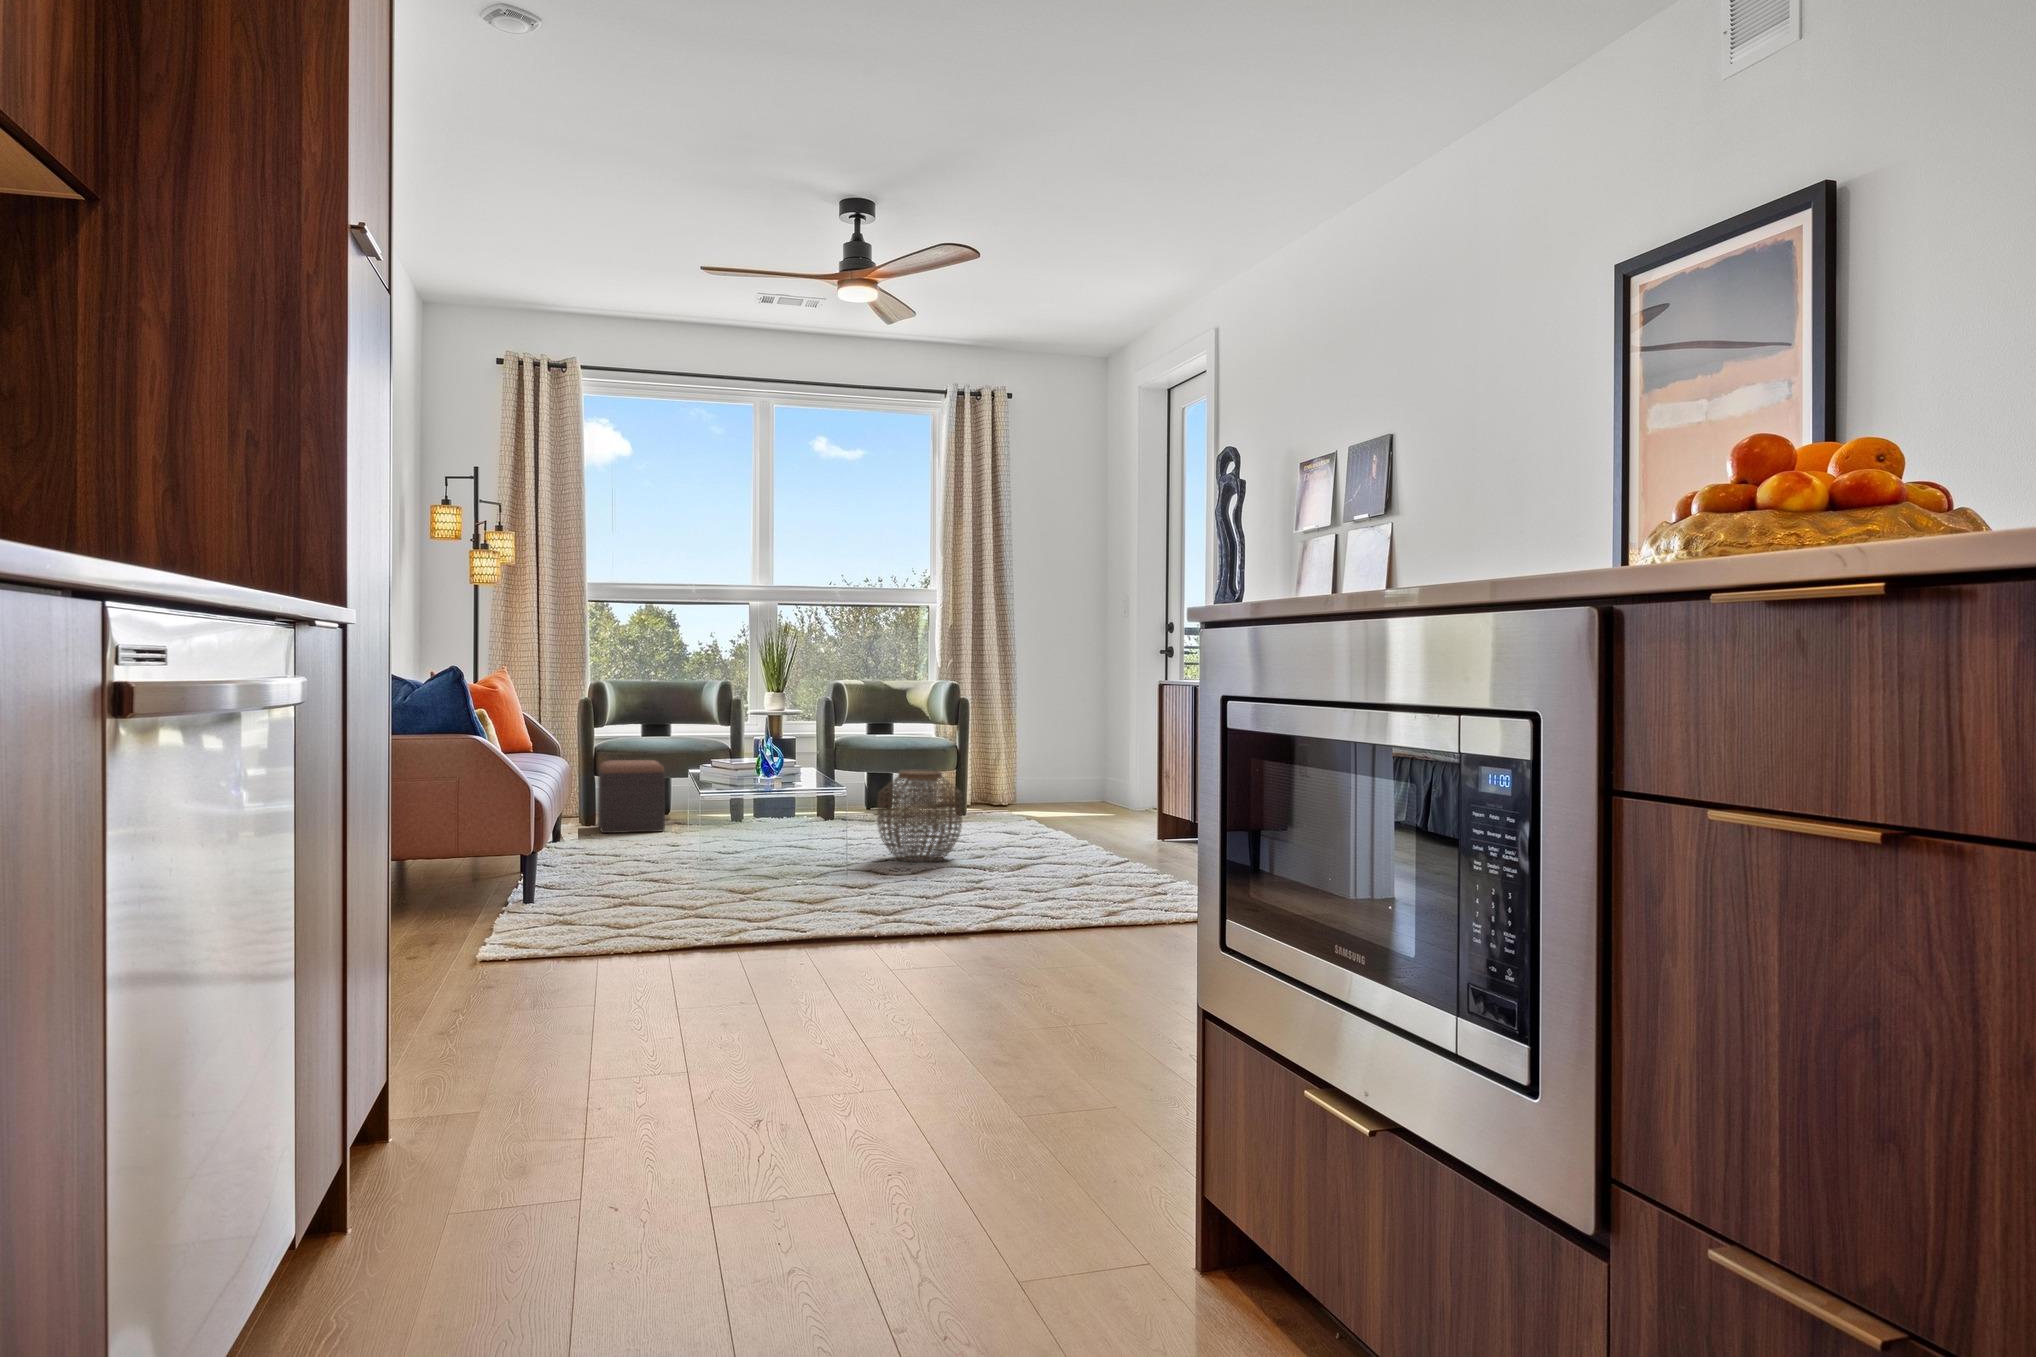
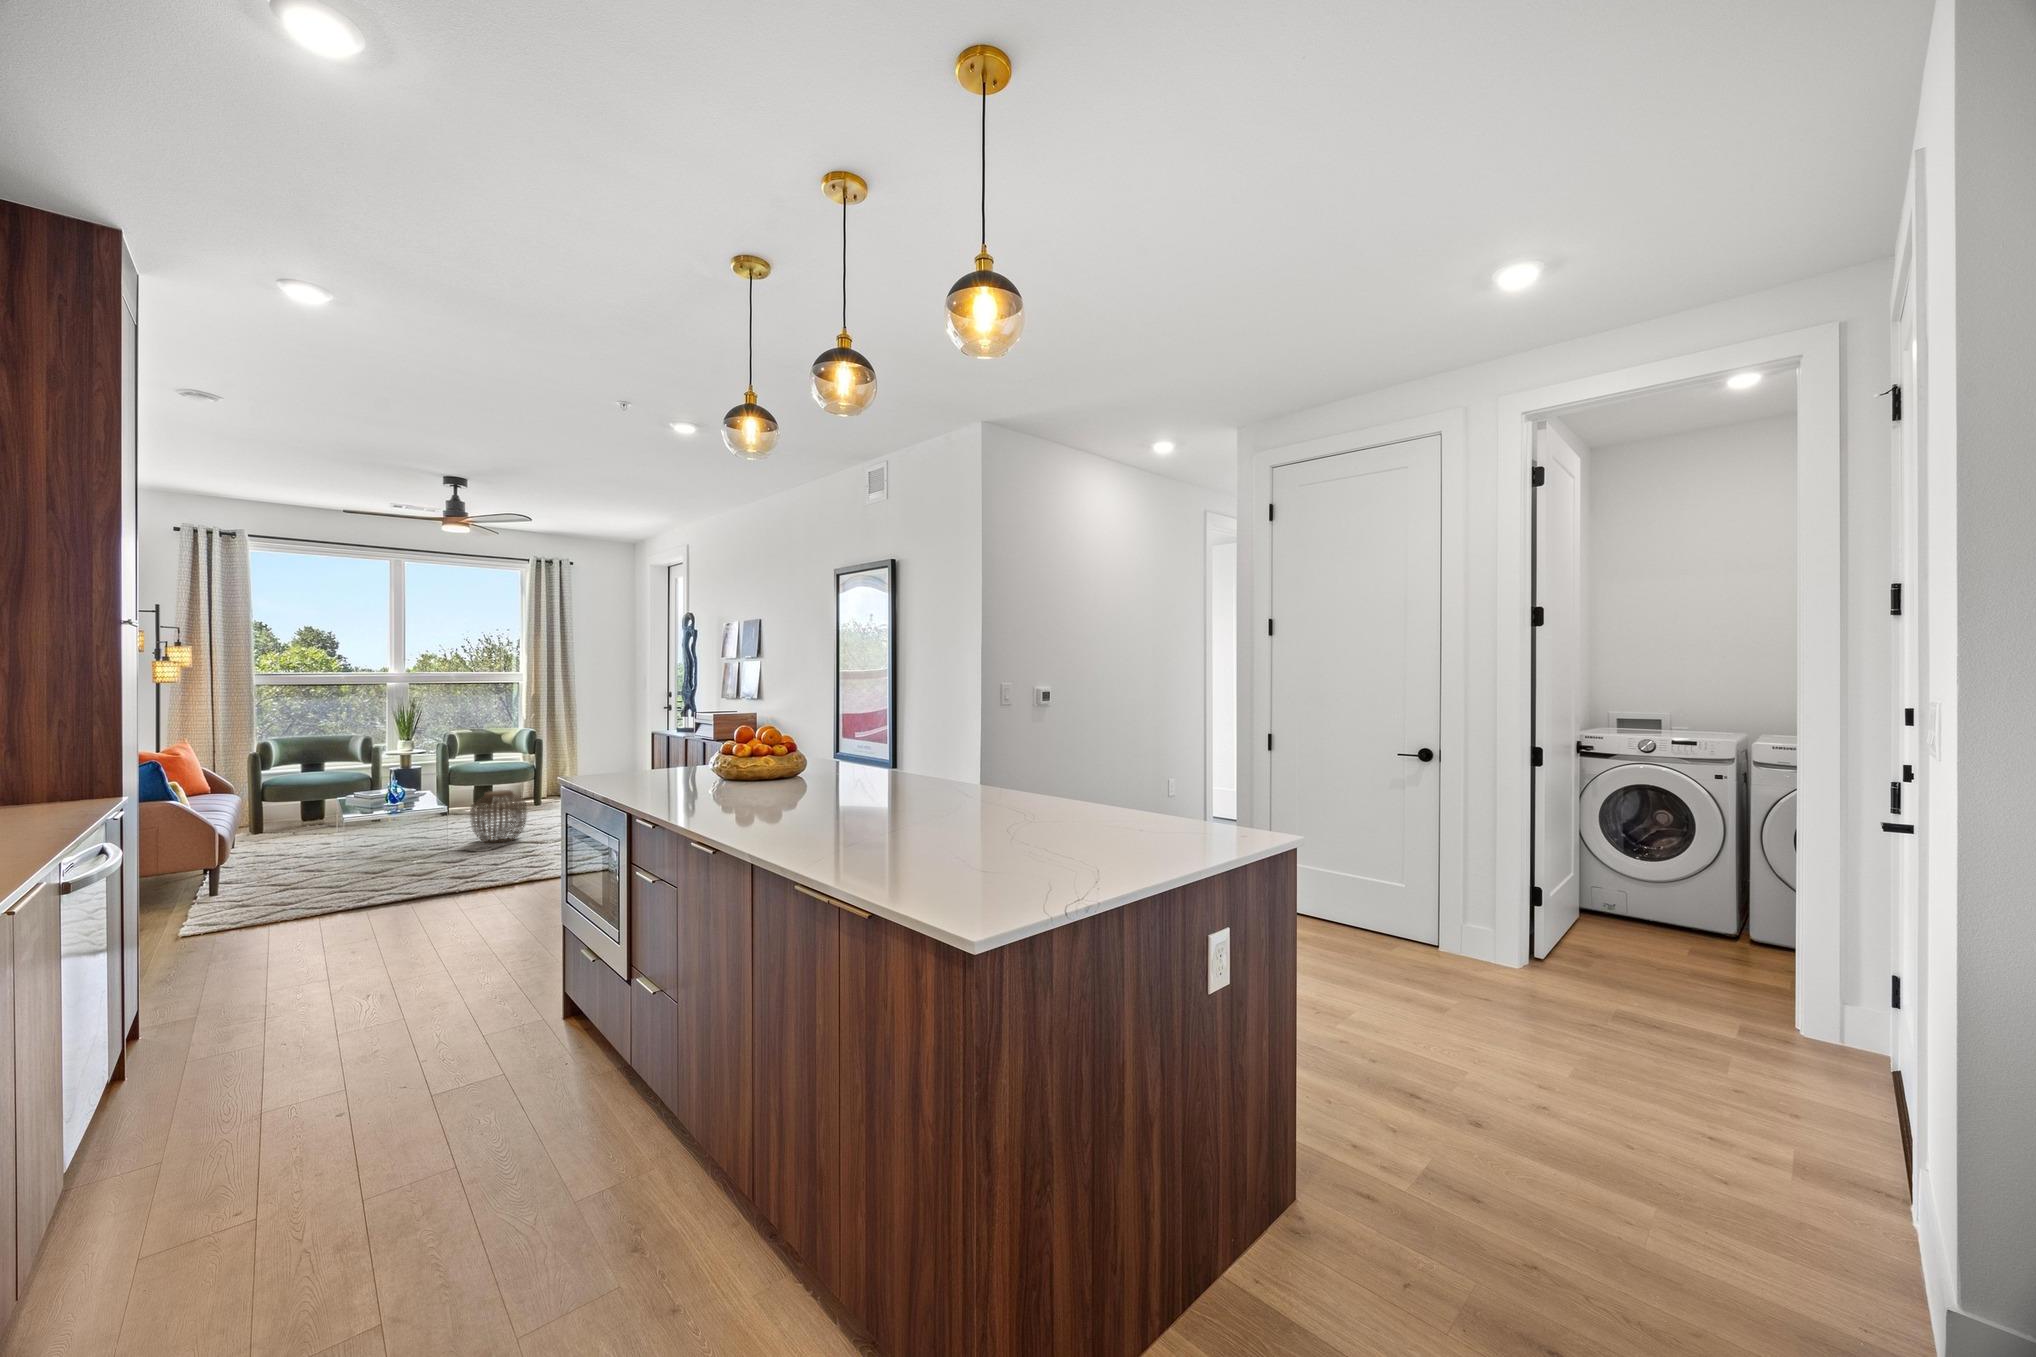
footstool: present [598,760,665,833] -> none [266,792,320,842]

